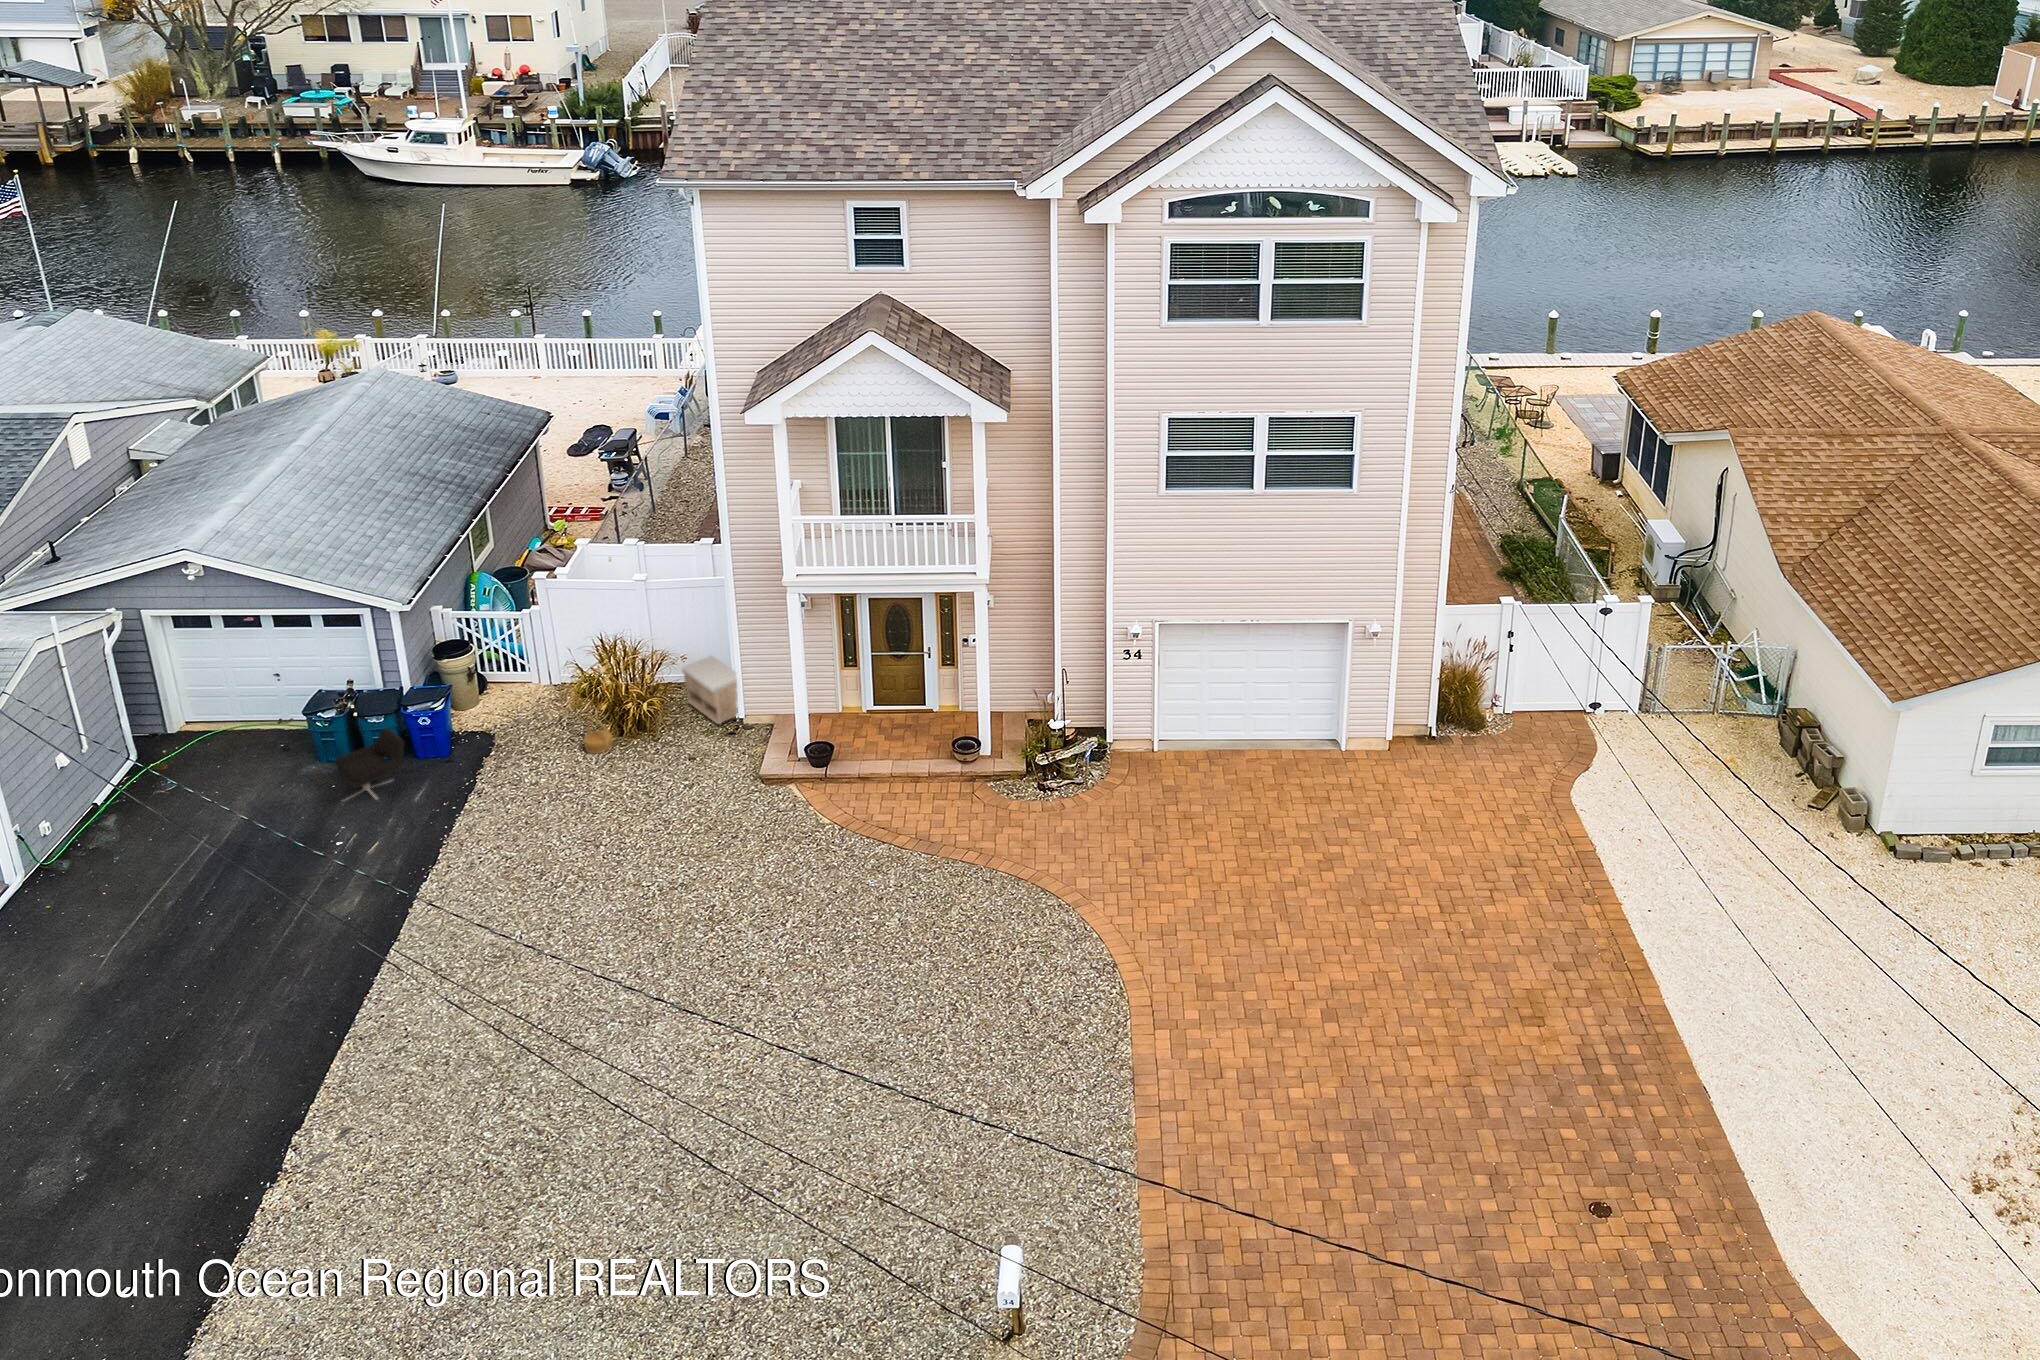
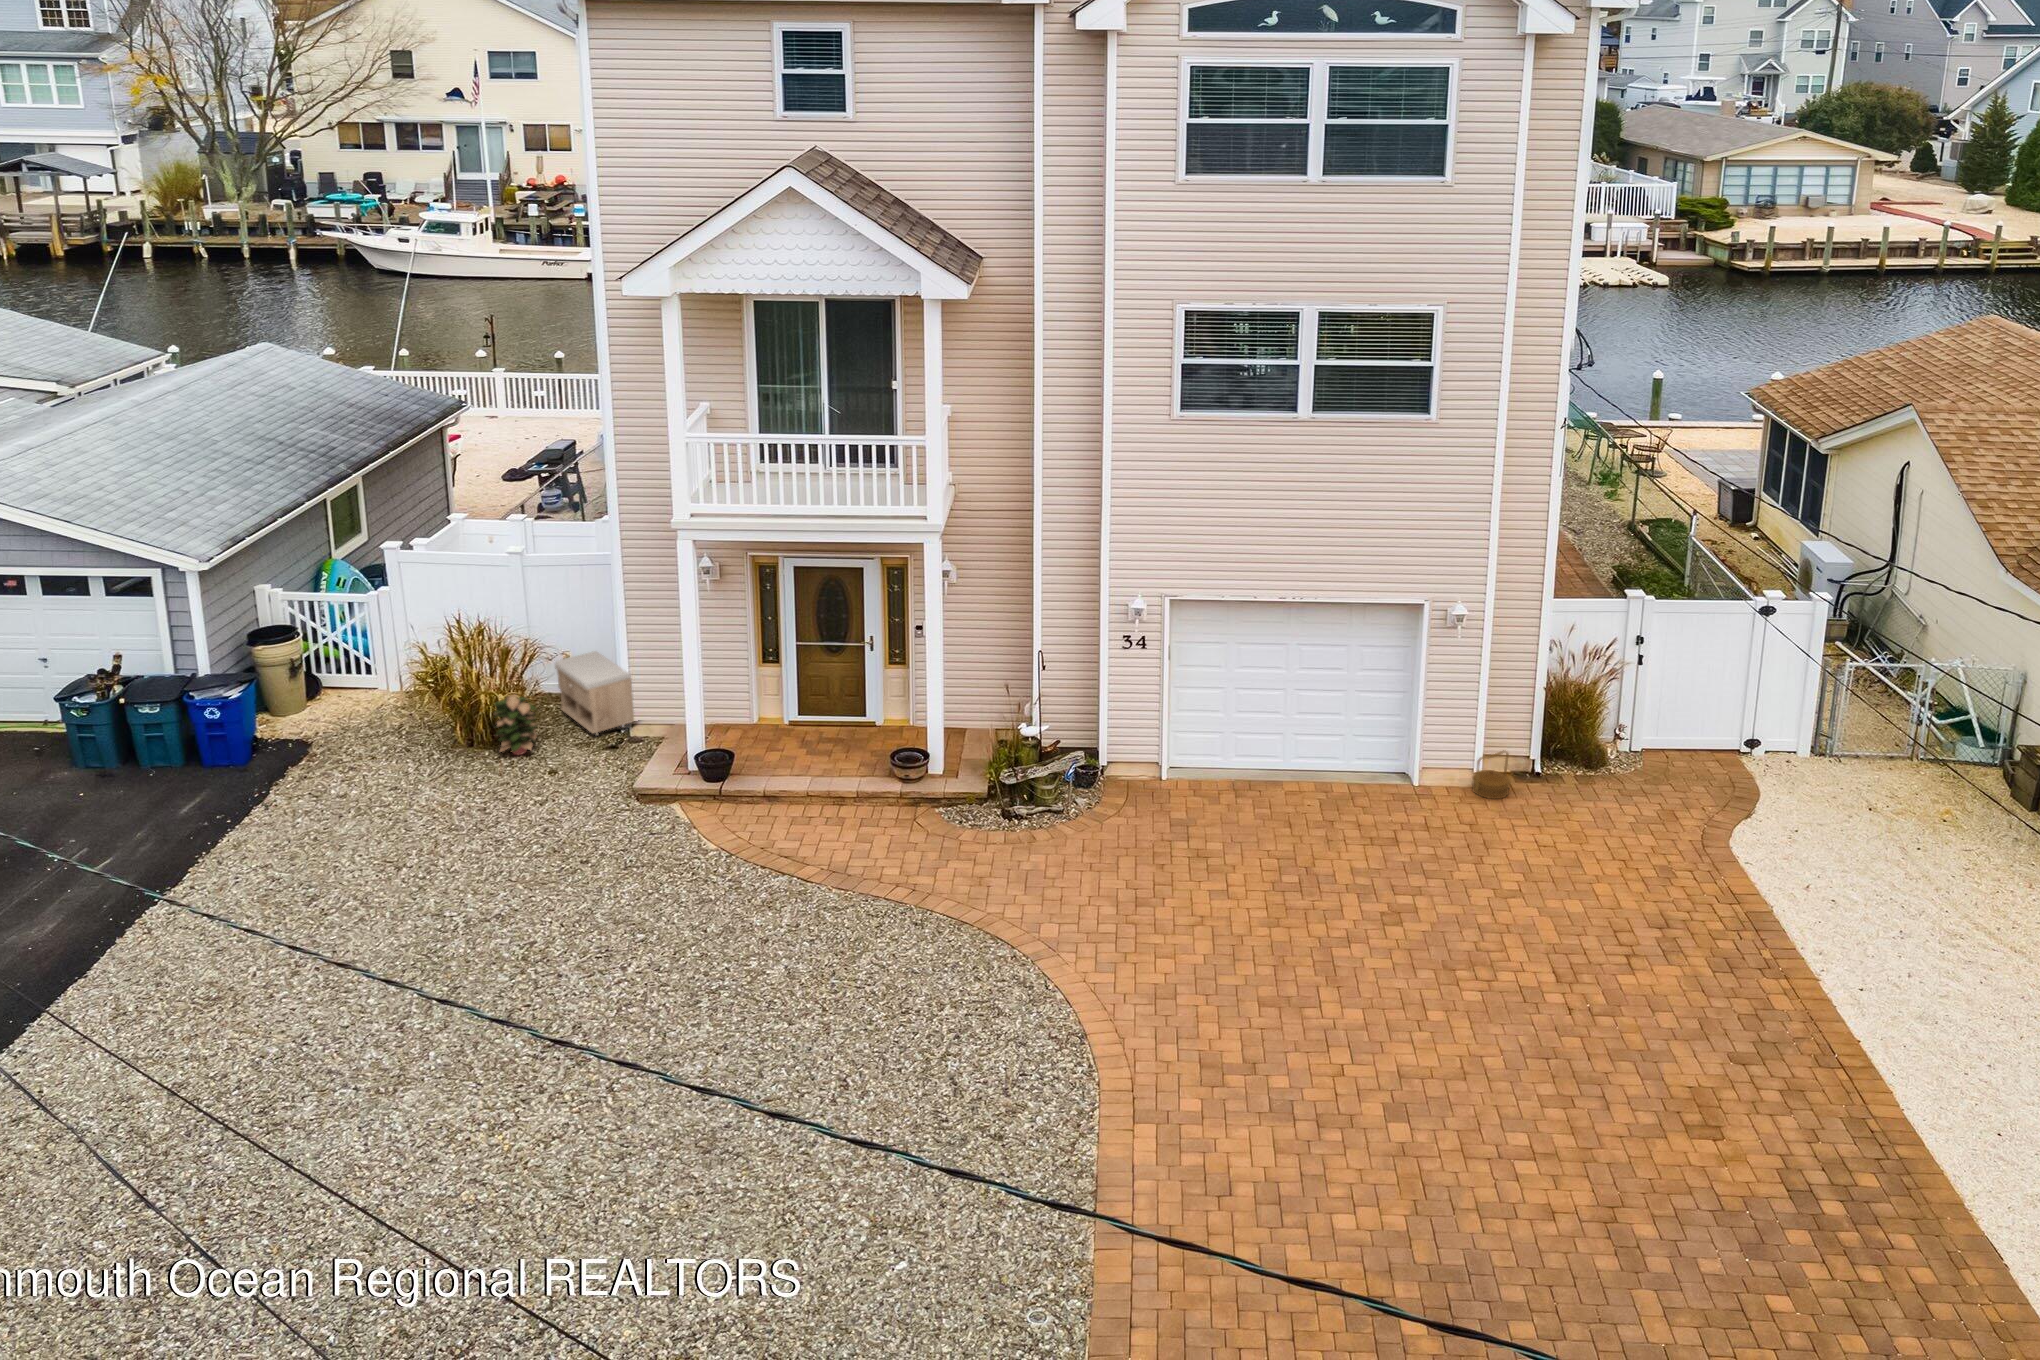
decorative plant: none [642,699,678,745] -> present [494,695,537,755]
woven basket: present [583,717,613,754] -> present [1472,750,1510,799]
lounge chair: present [335,728,404,800] -> none [82,713,174,805]

